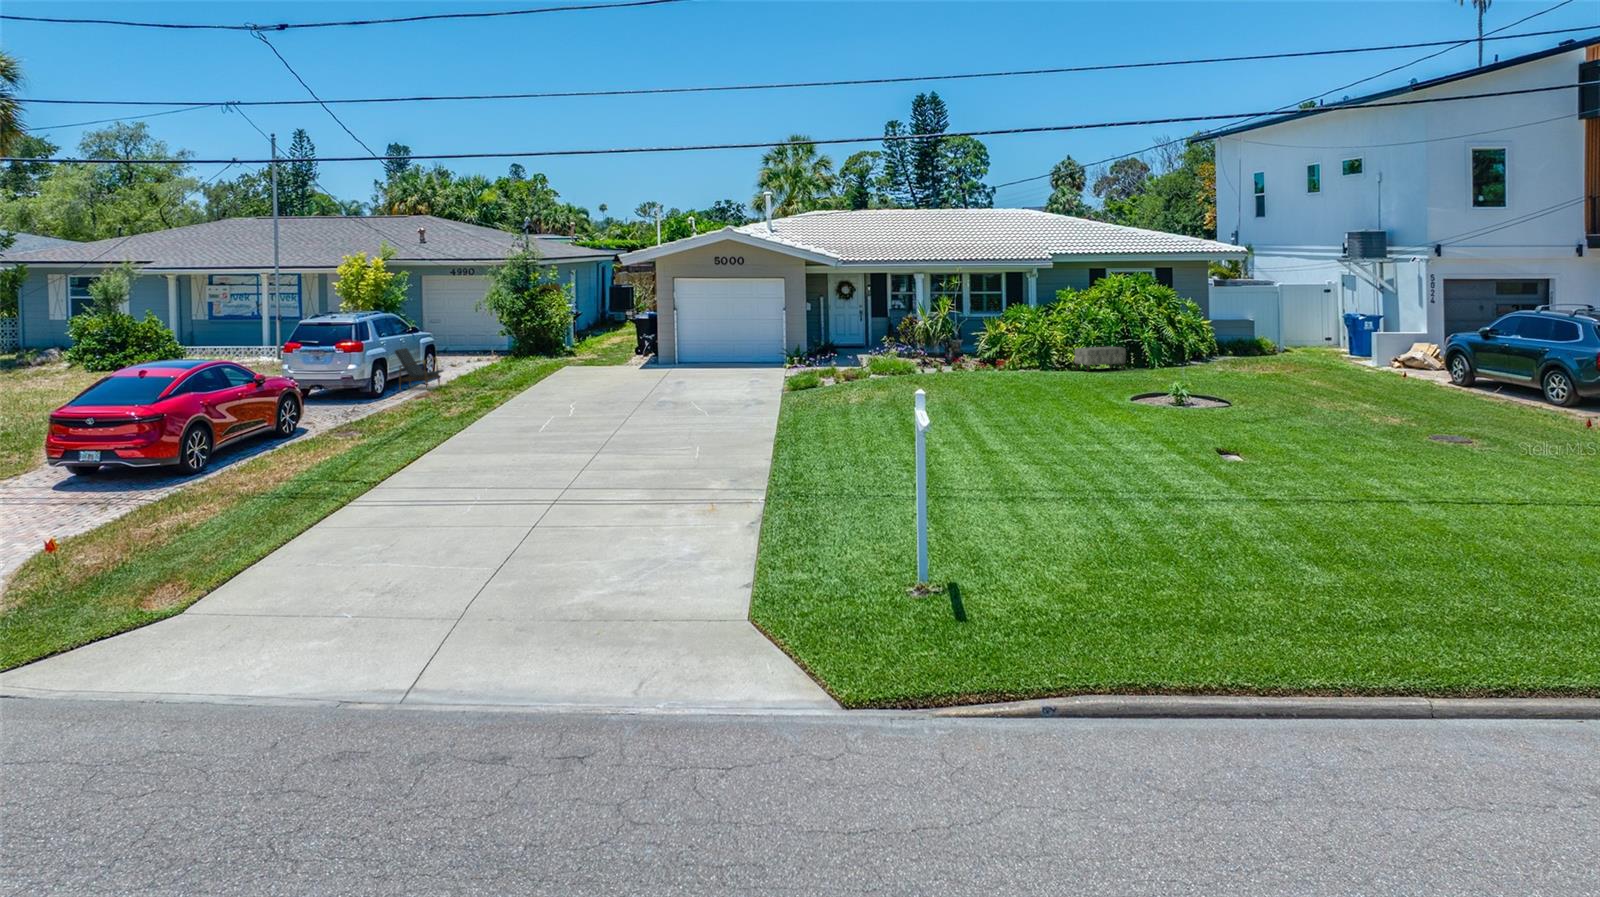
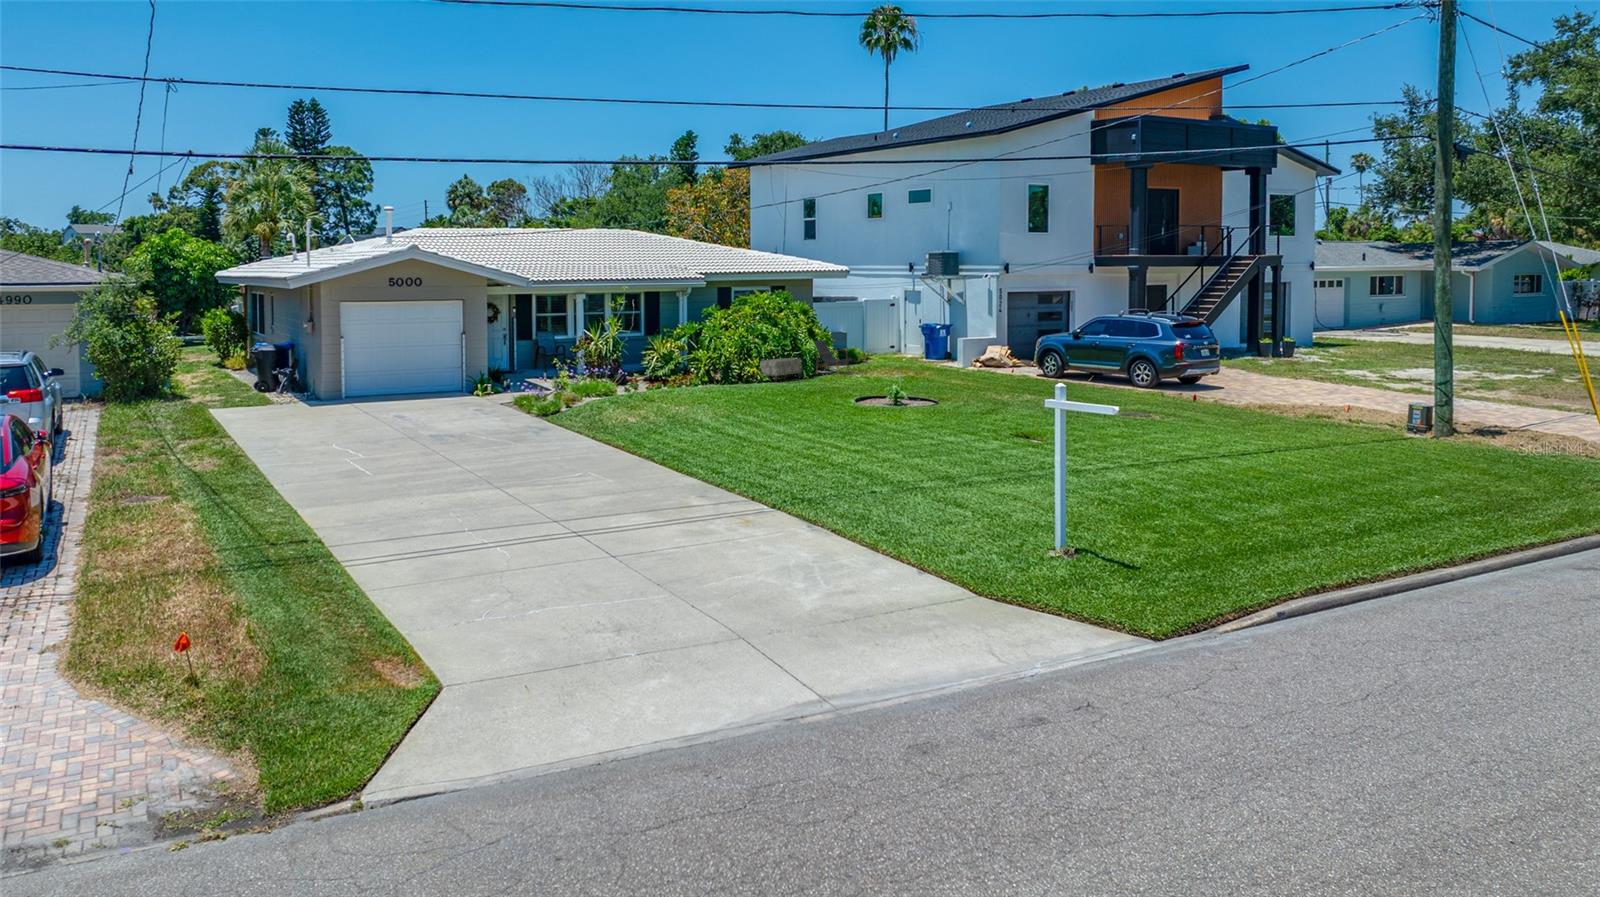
lounge chair: present [395,348,443,389] -> present [814,340,852,373]

